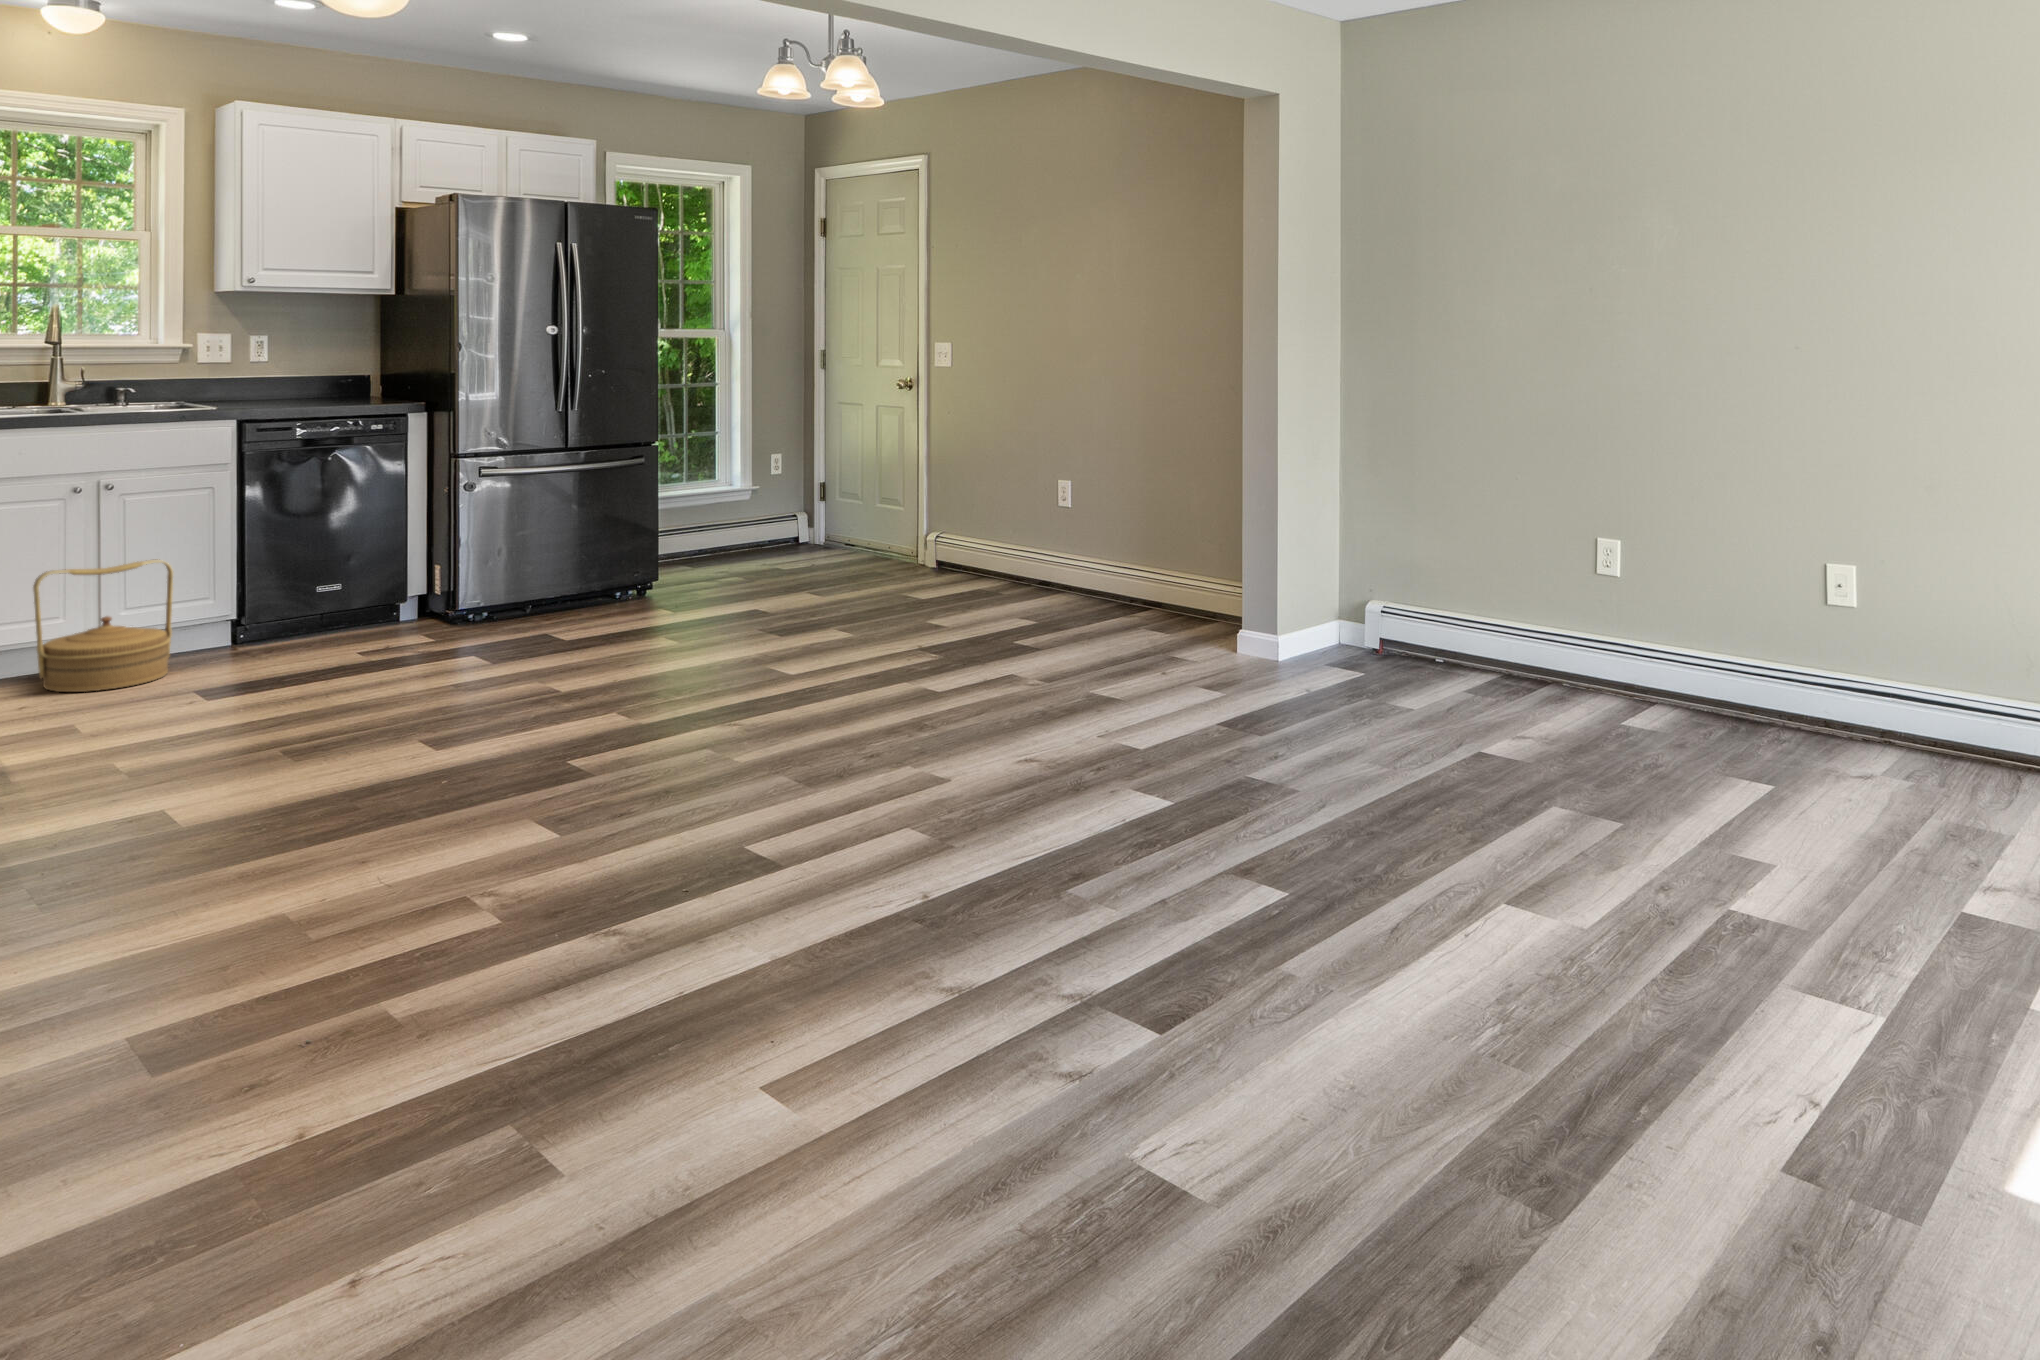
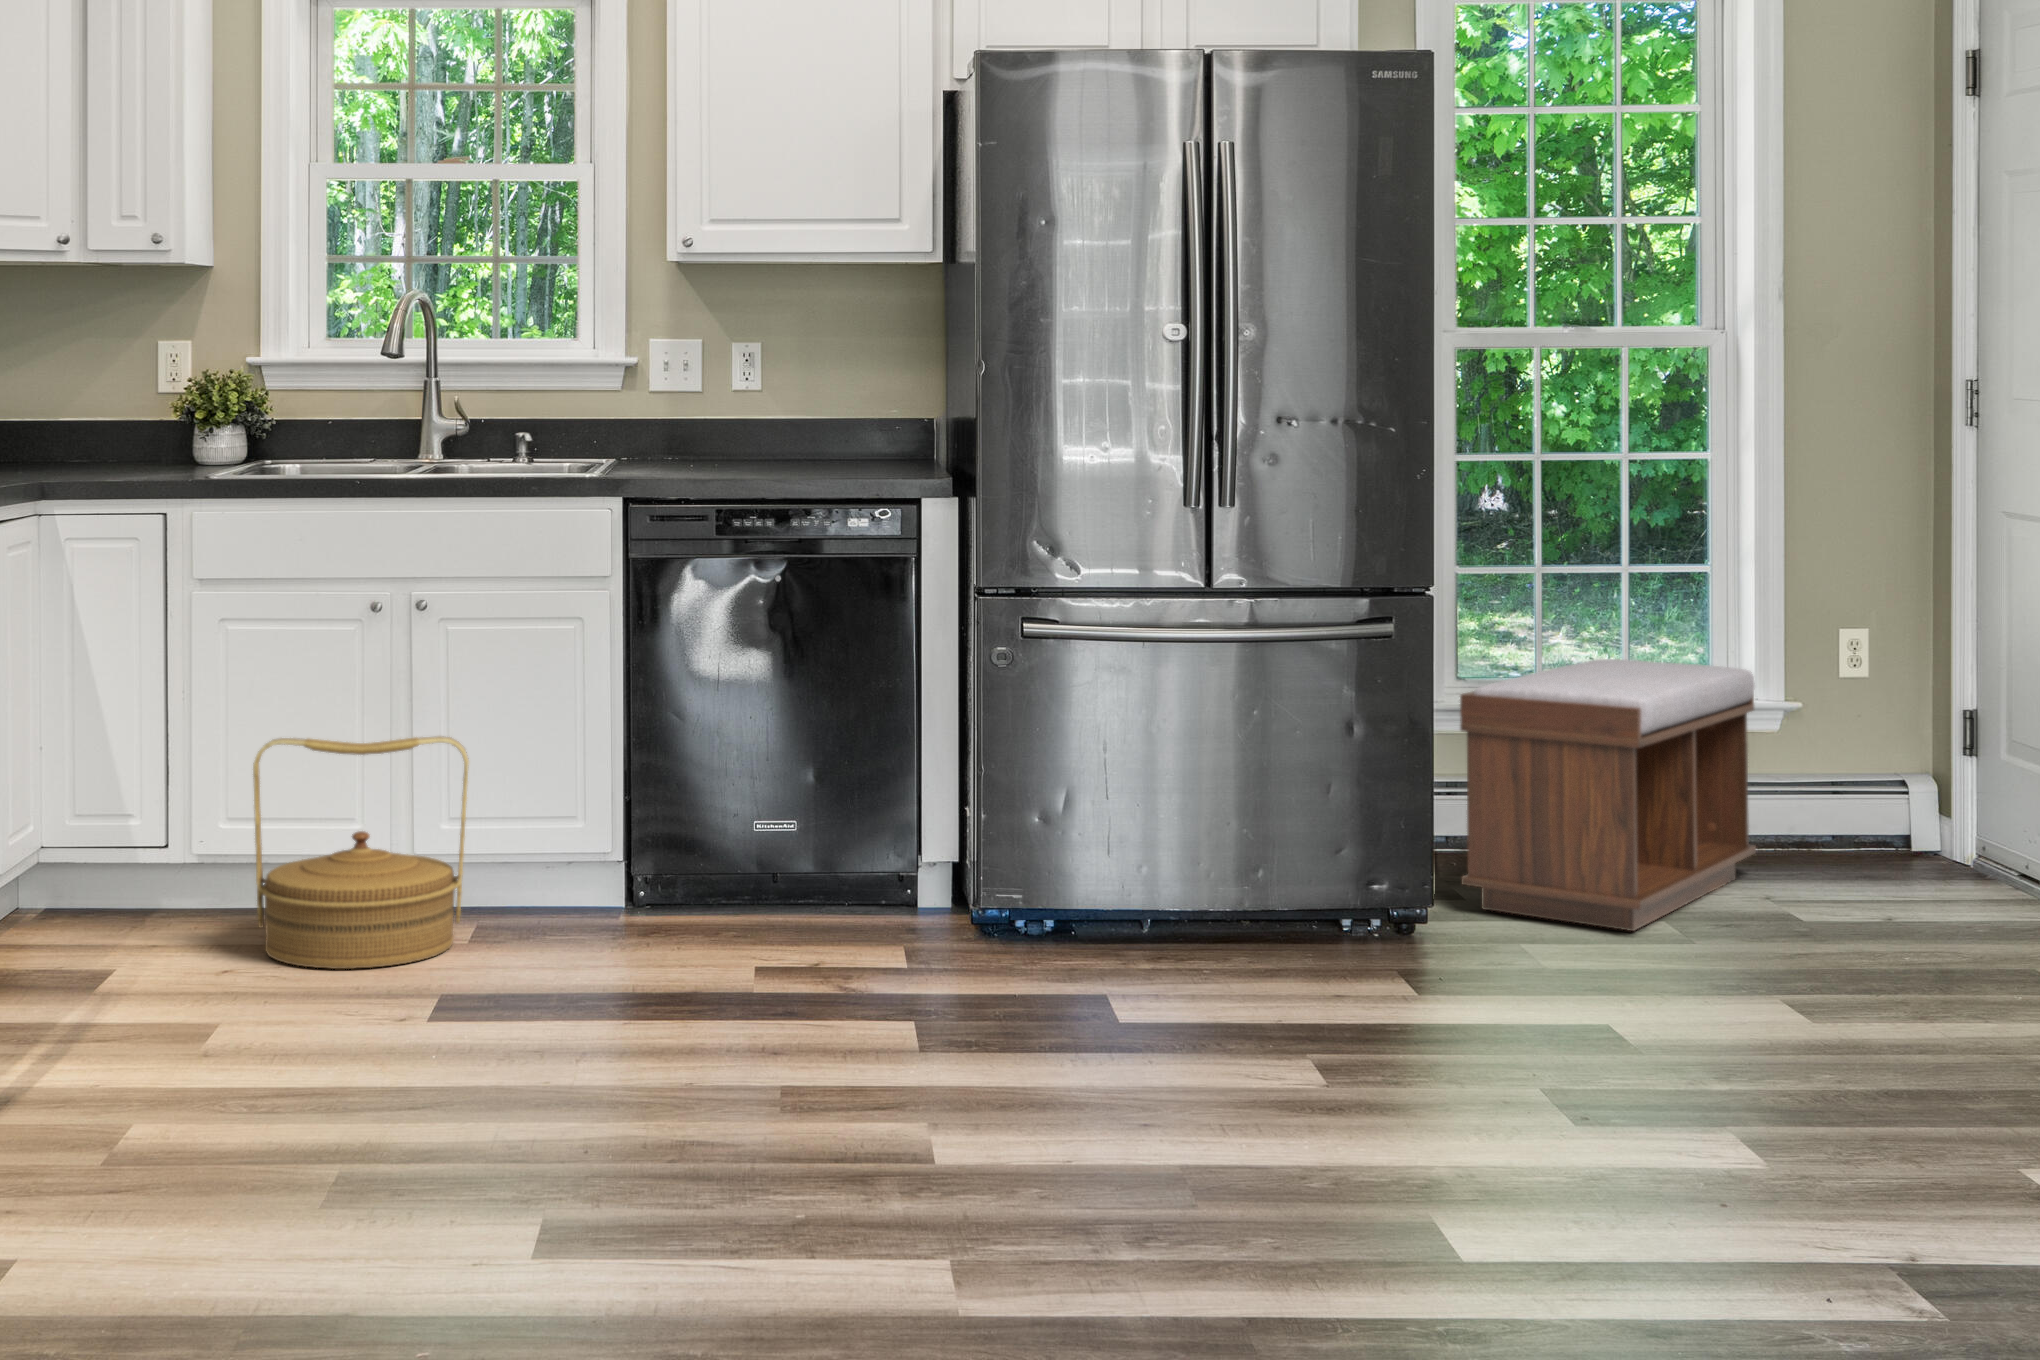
bench: none [653,473,754,584] -> present [1460,659,1756,931]

